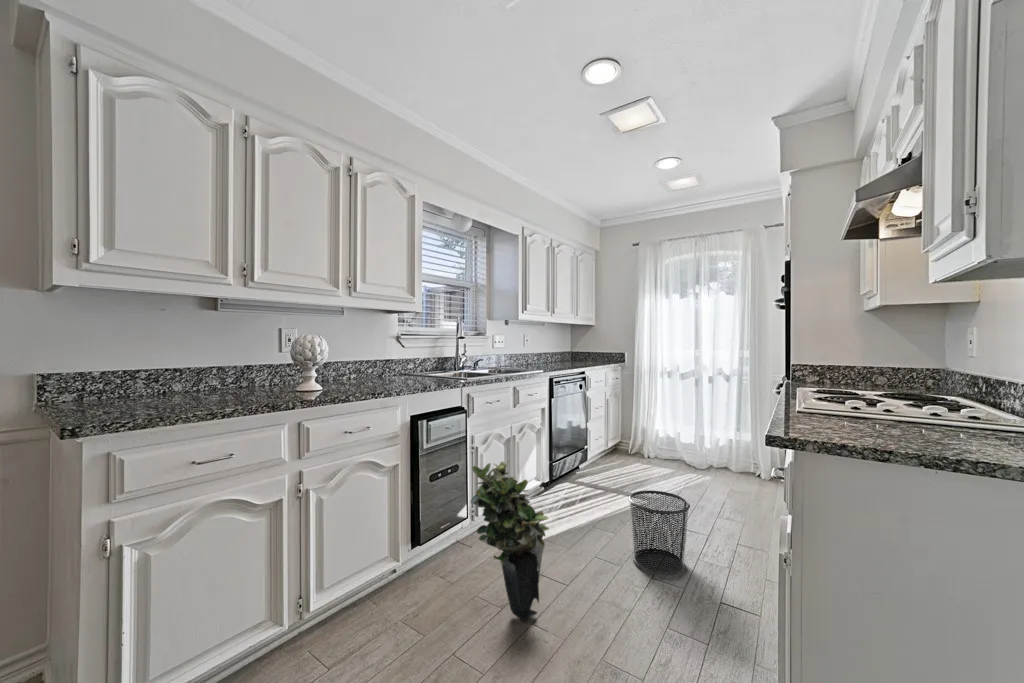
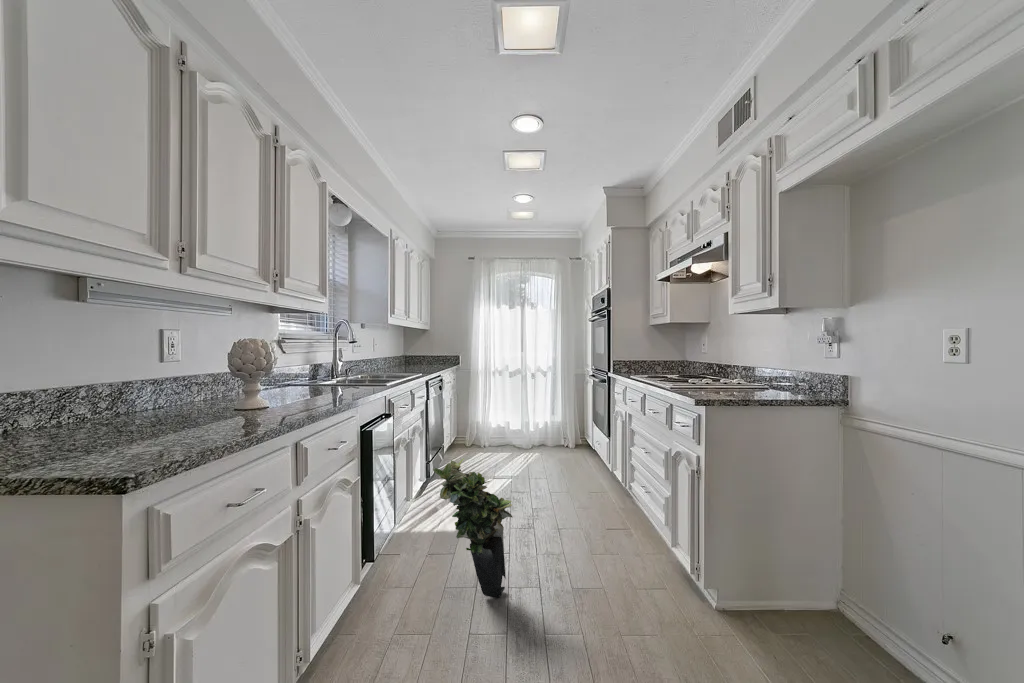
trash can: present [628,490,690,576] -> none [532,466,578,531]

